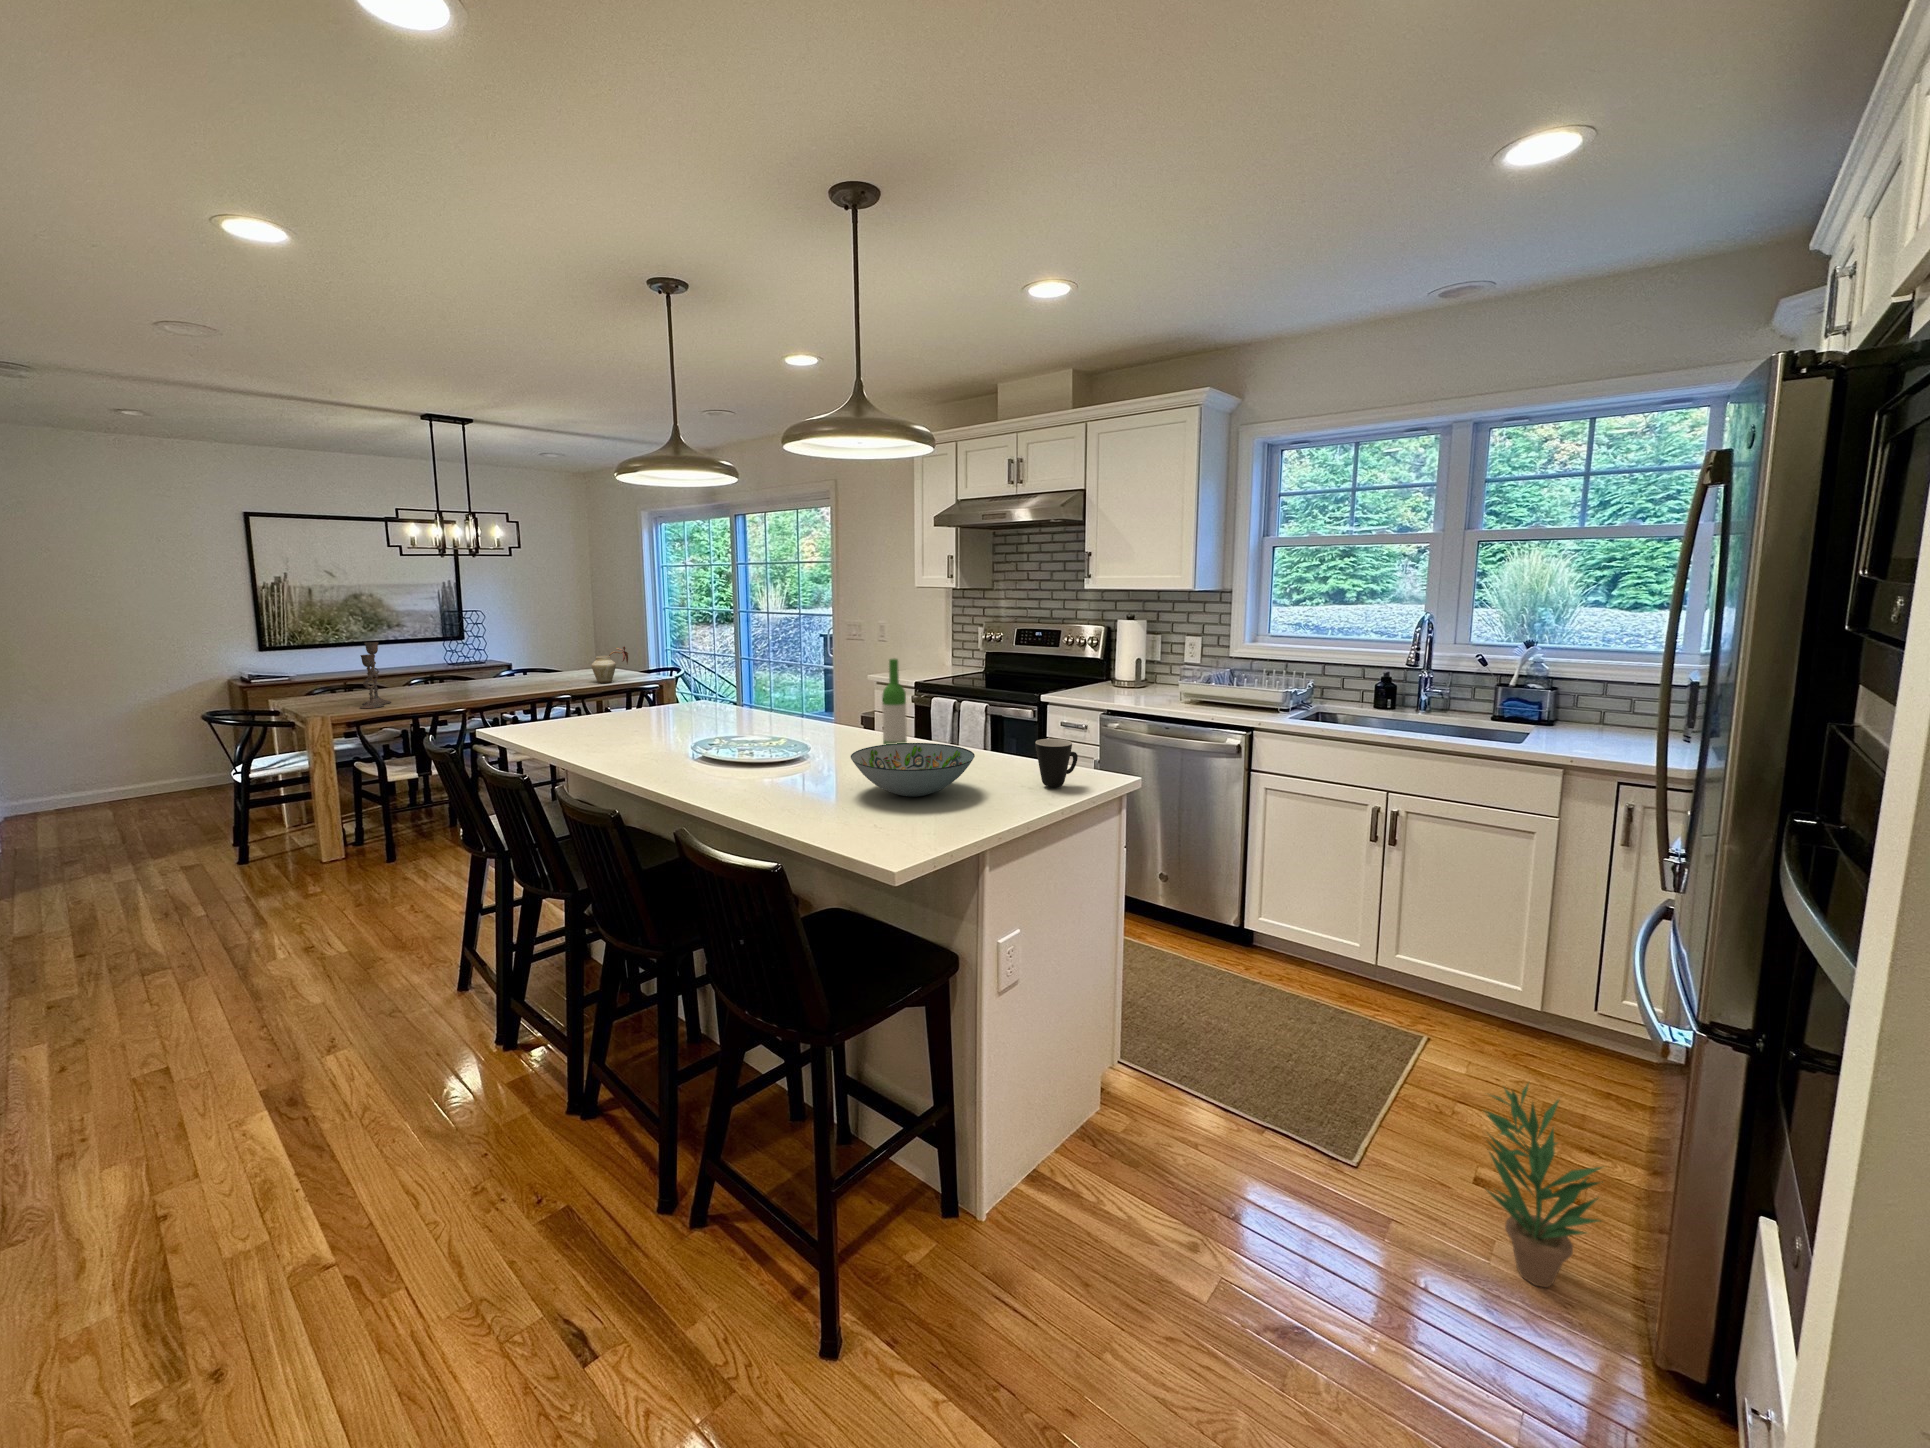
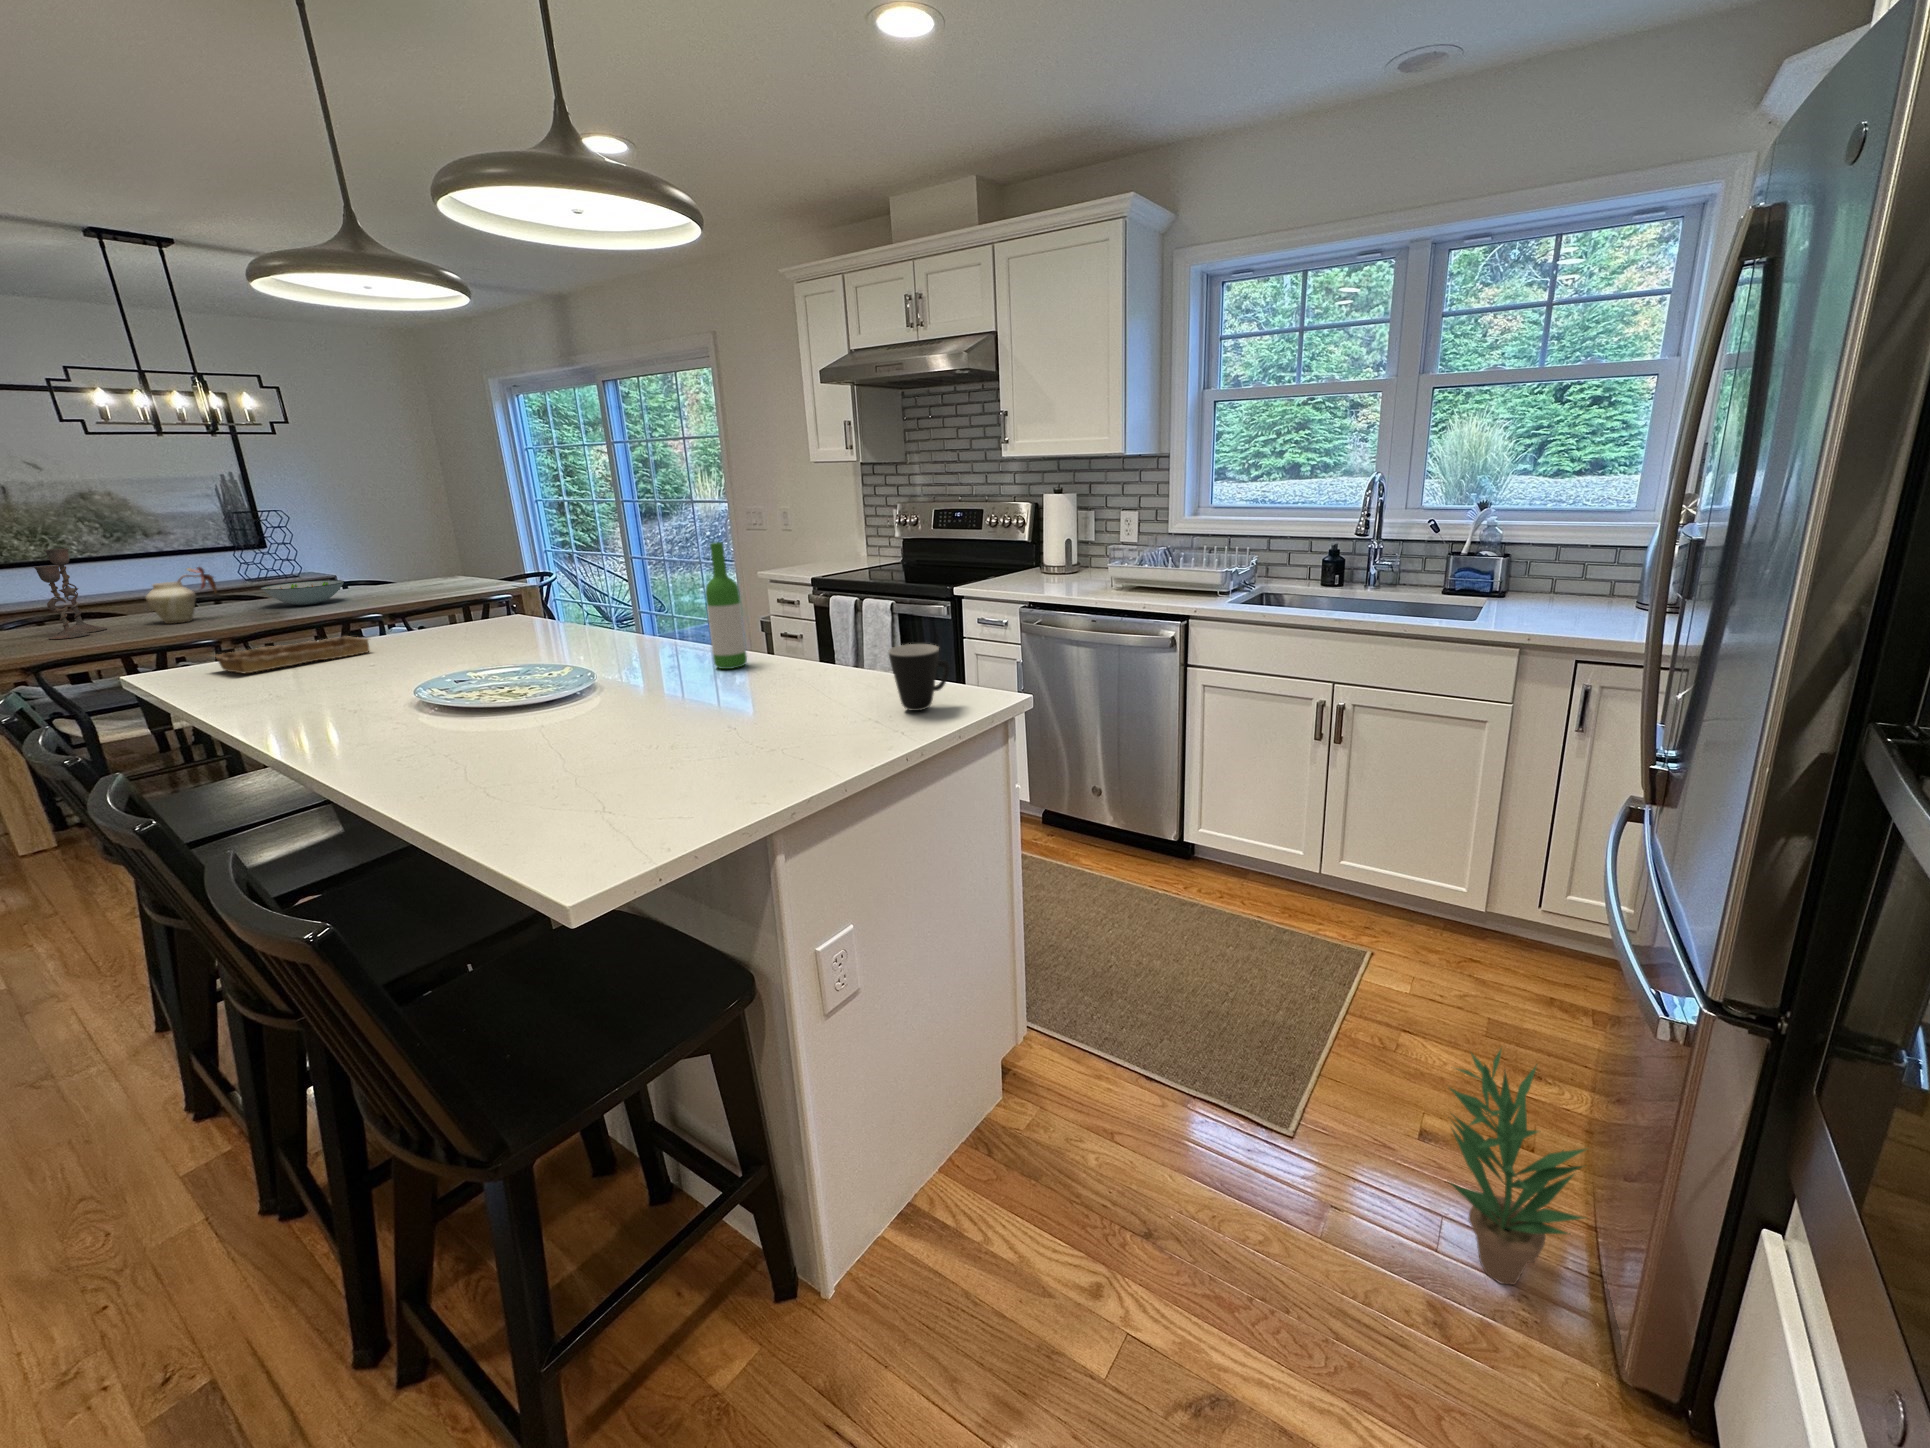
vase: present [591,646,628,683] -> present [146,567,217,624]
tray: none [529,715,625,738] -> present [215,636,369,674]
decorative bowl: present [851,743,975,797] -> present [261,580,344,605]

